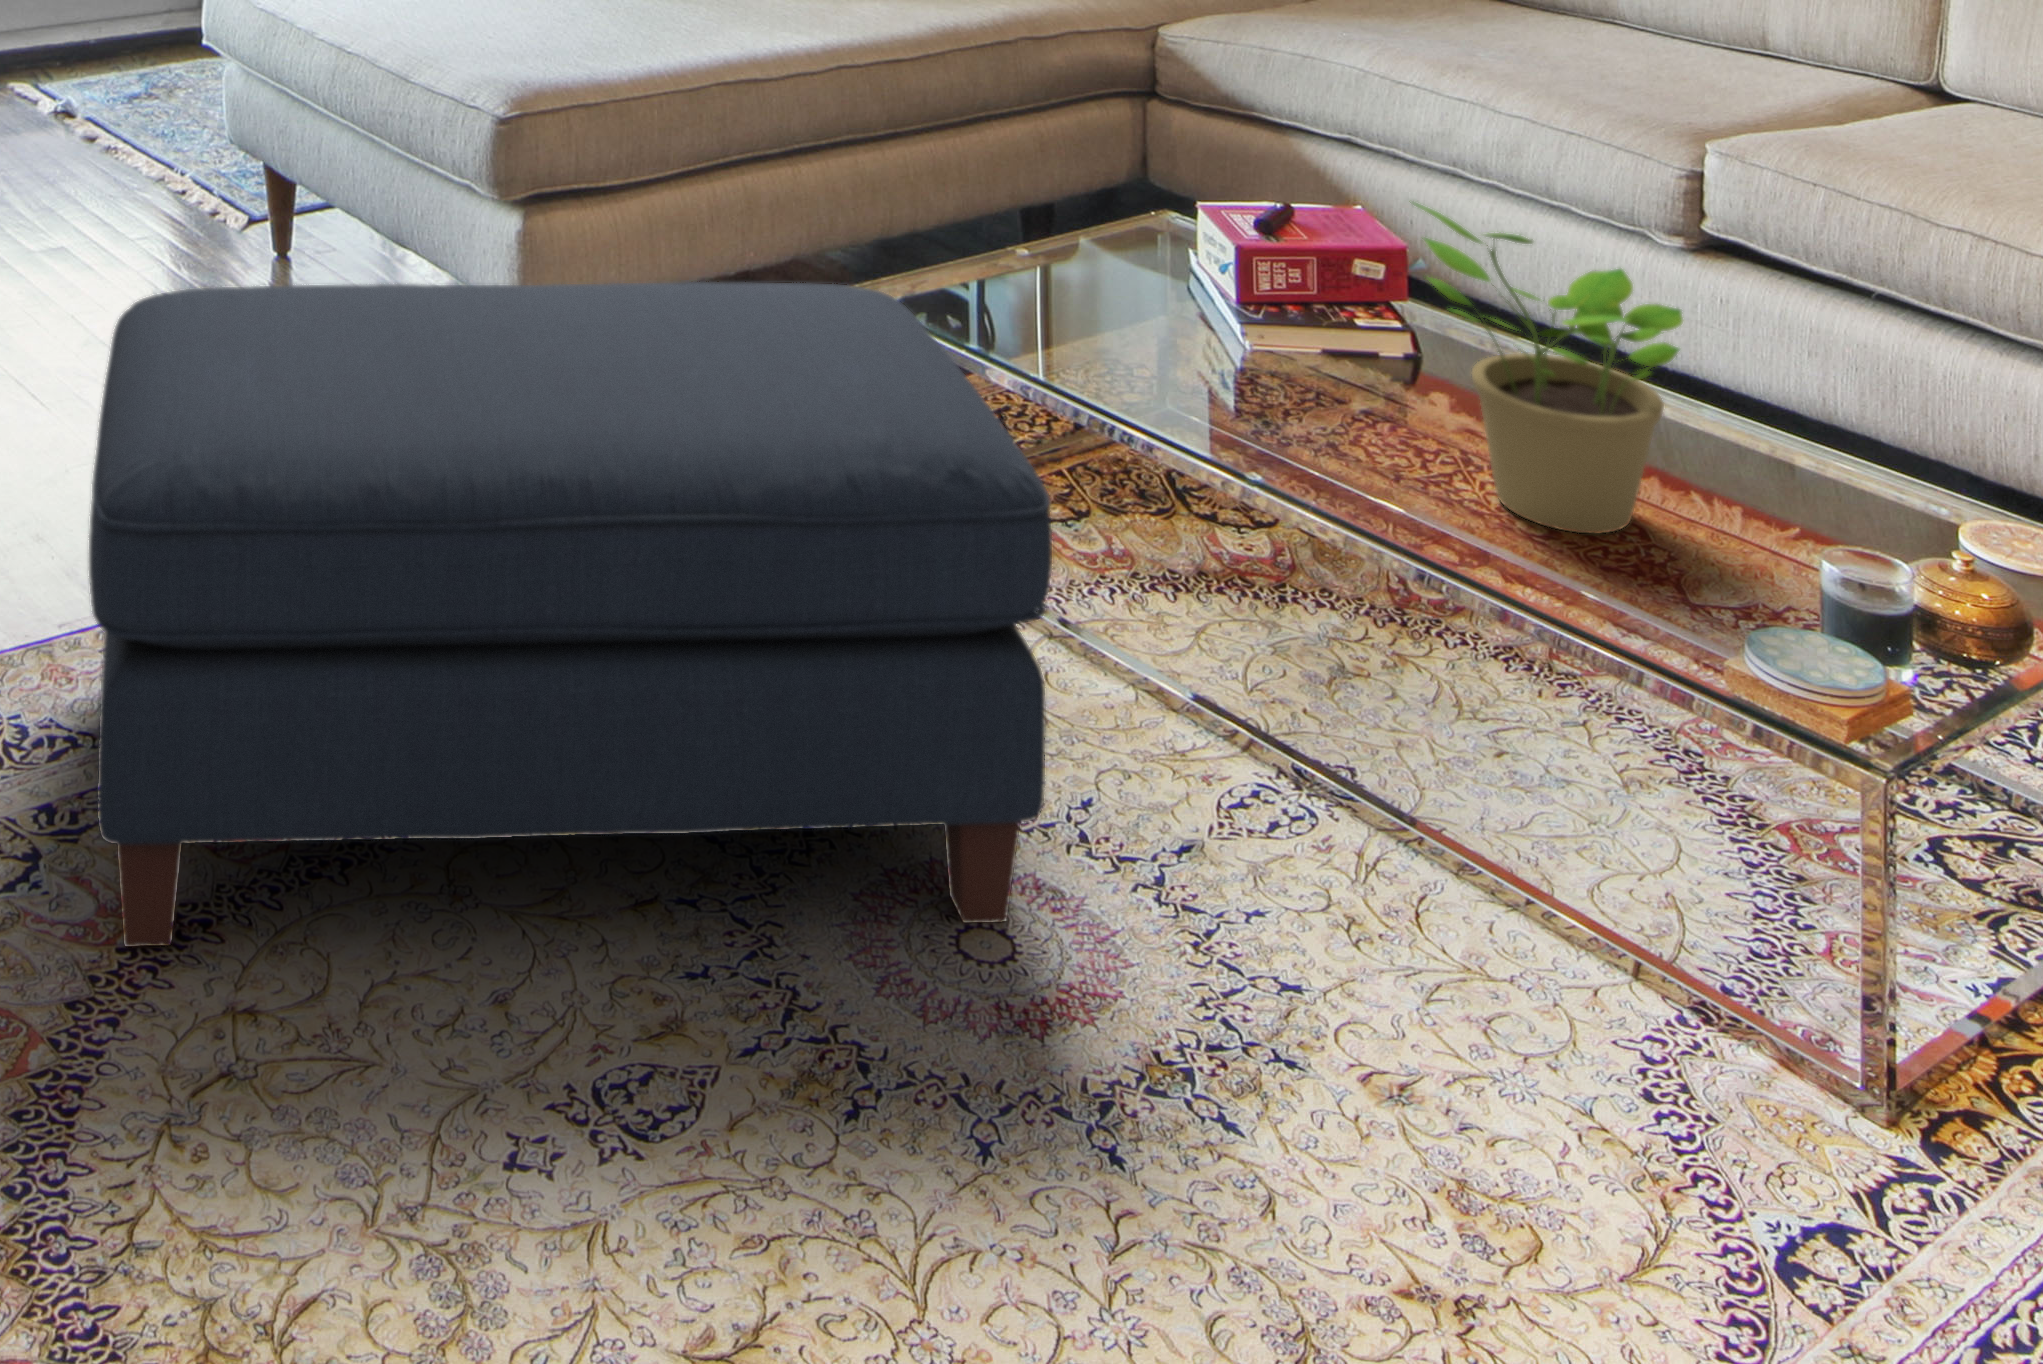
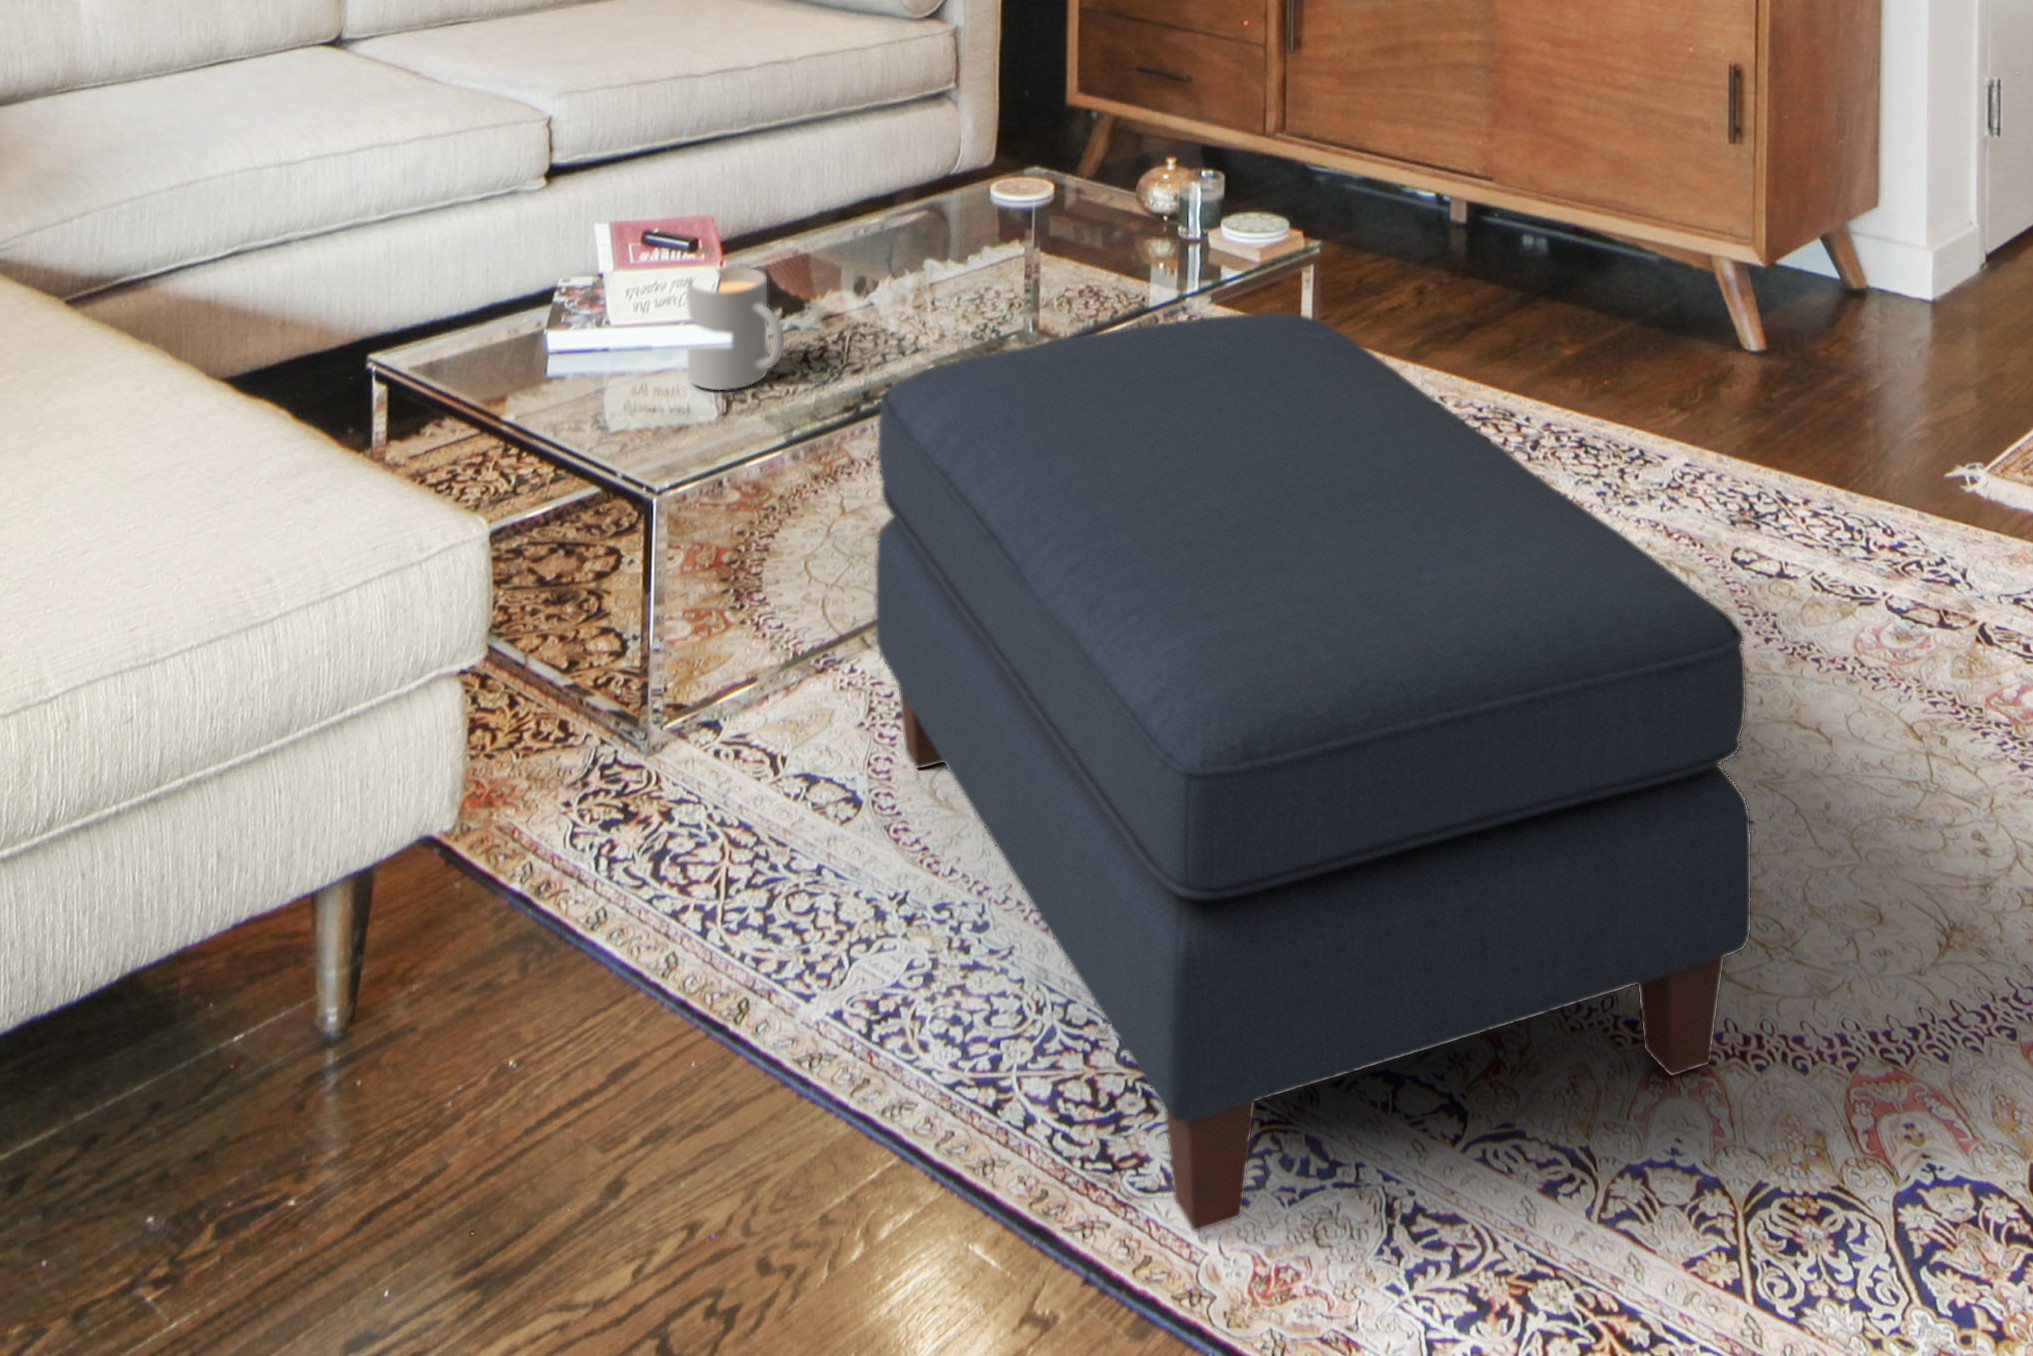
potted plant: present [1414,203,1683,534] -> none [878,74,1063,297]
mug: none [1195,263,1283,394] -> present [687,267,784,390]

